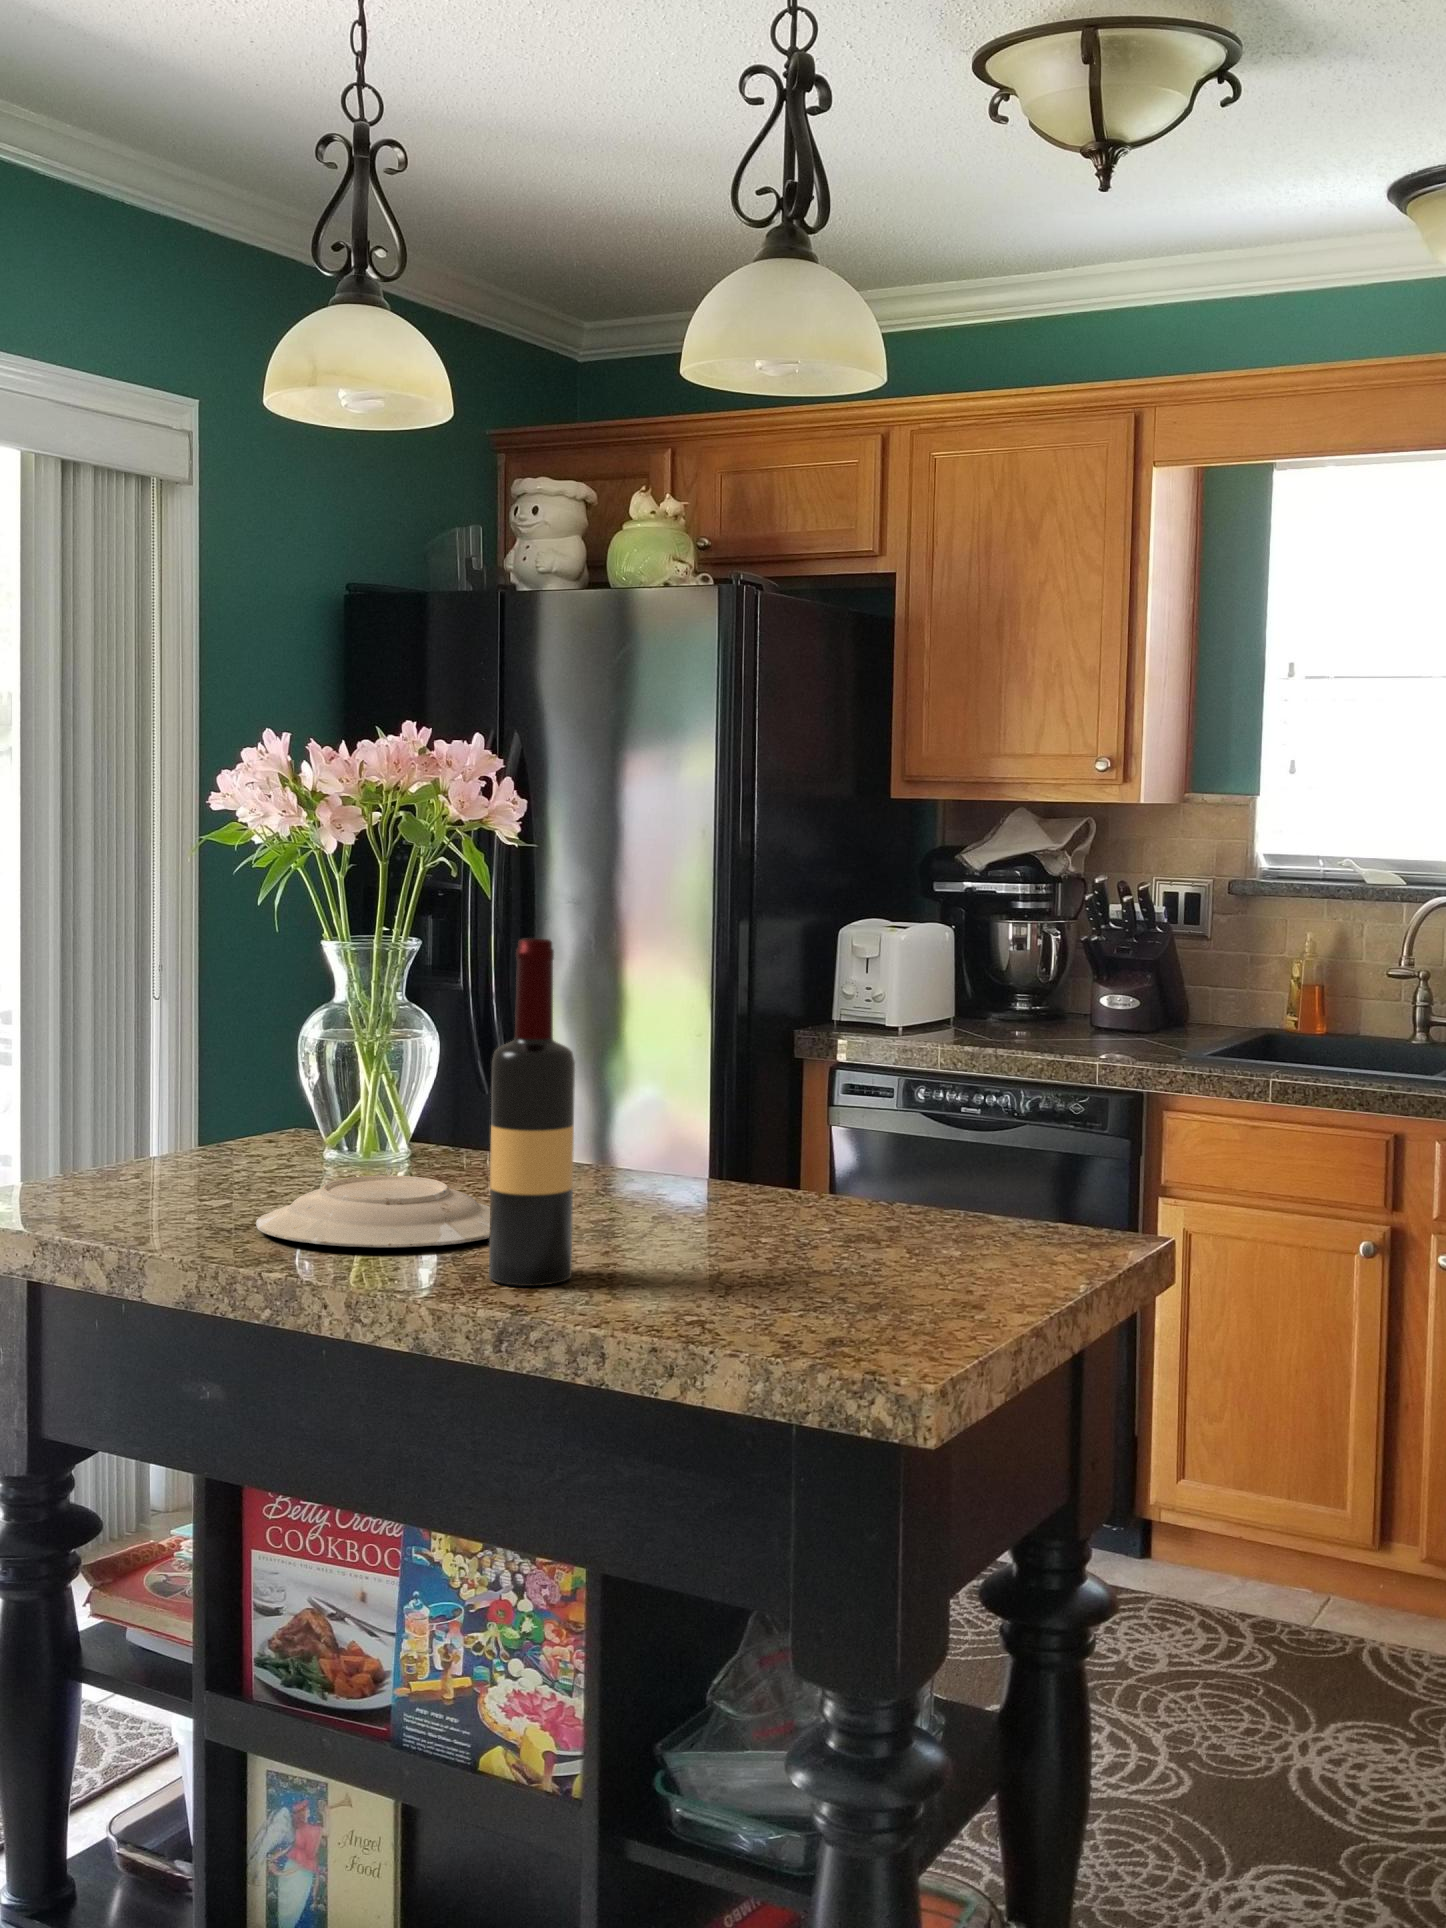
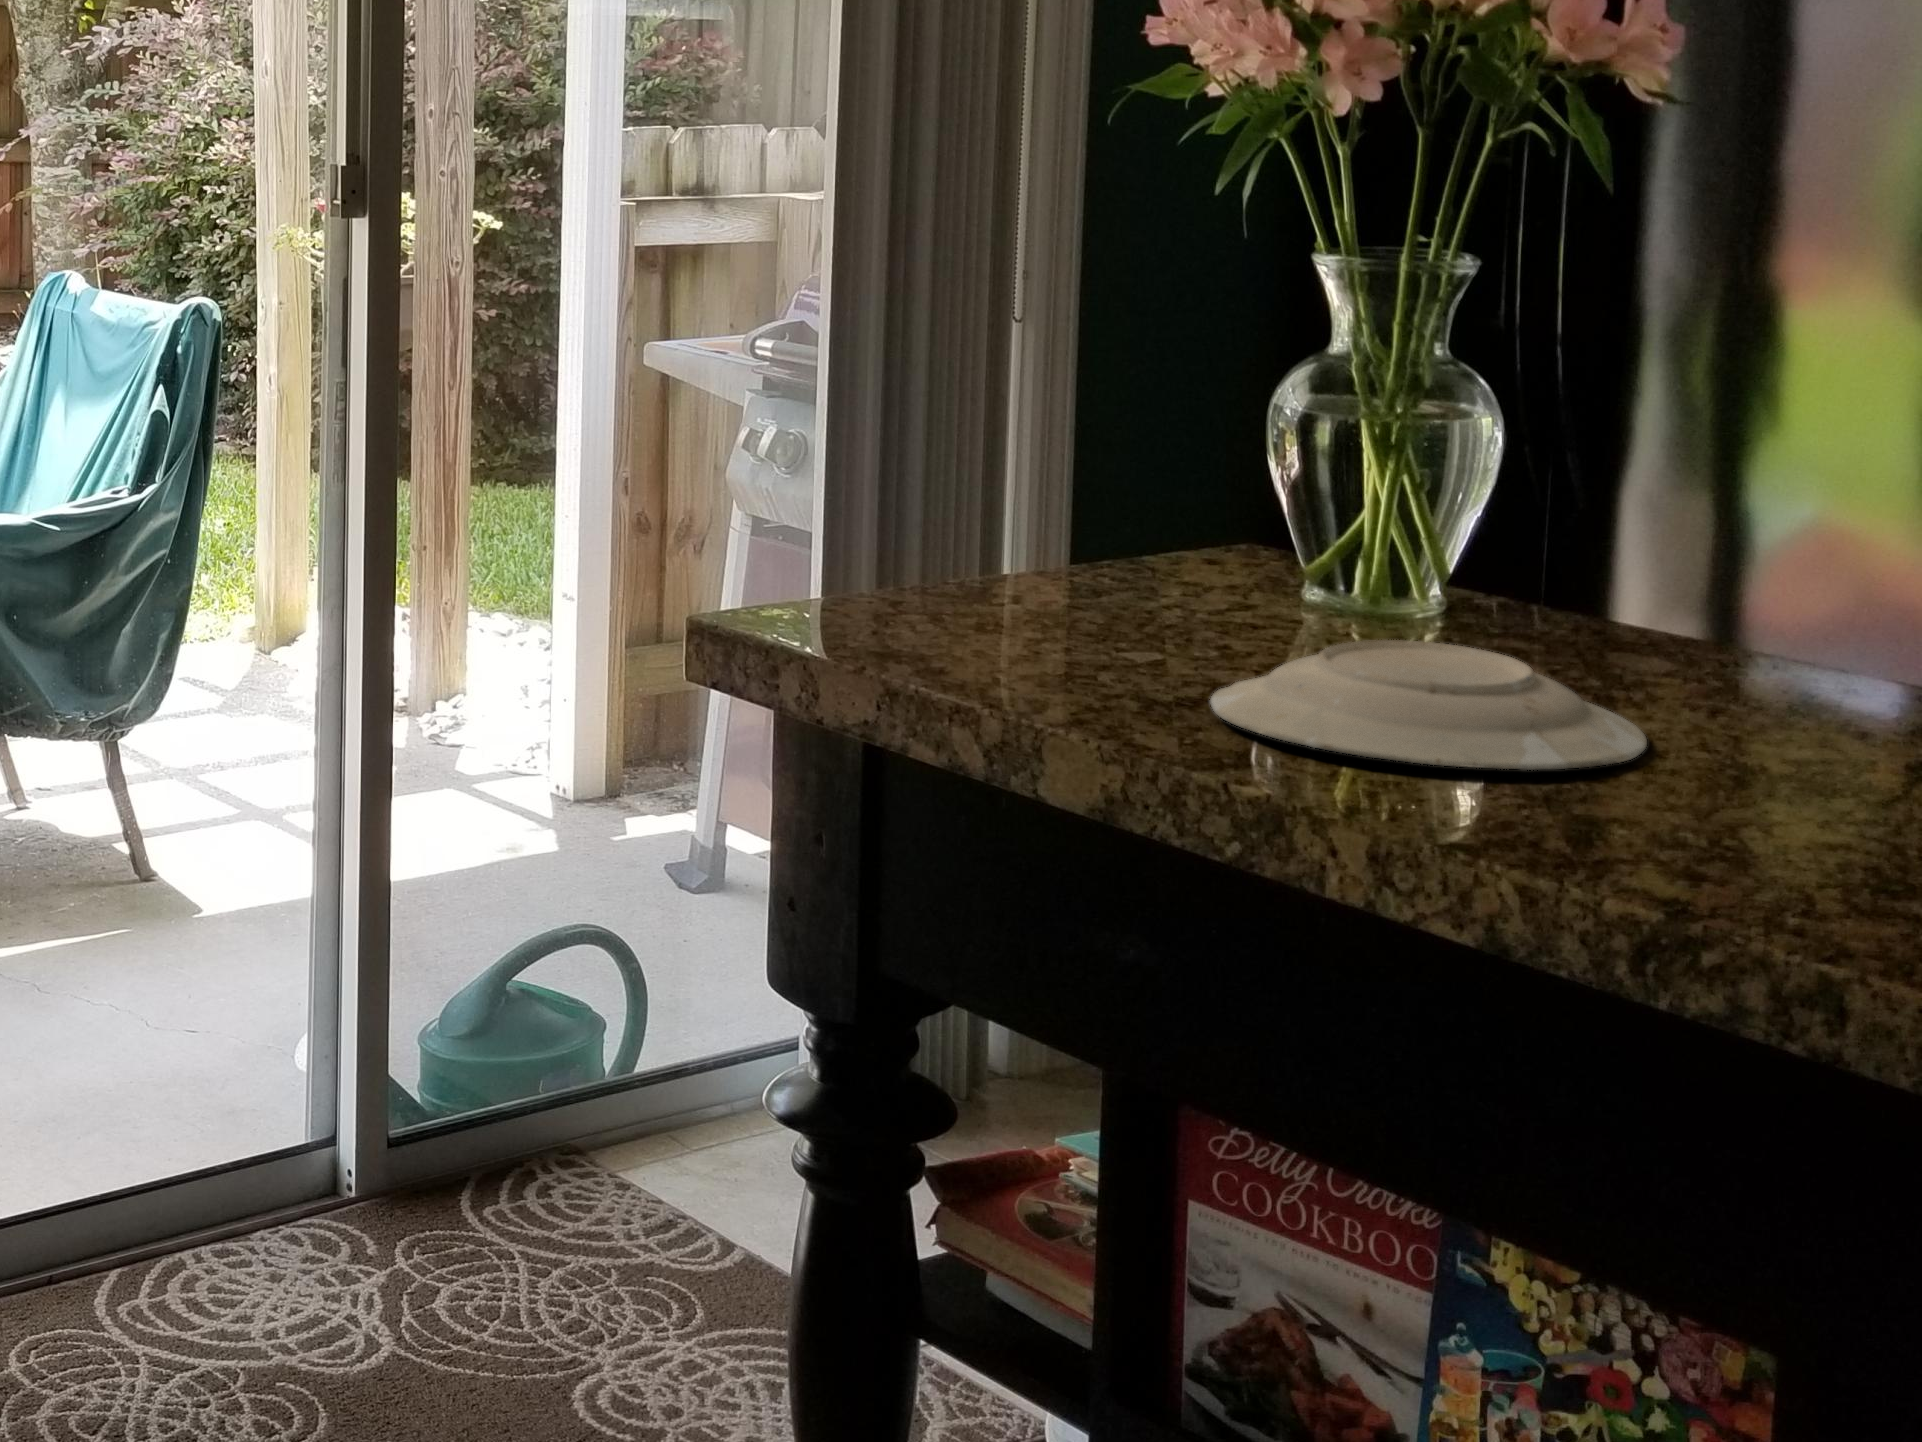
wine bottle: present [489,938,575,1286] -> none [1620,263,1798,863]

